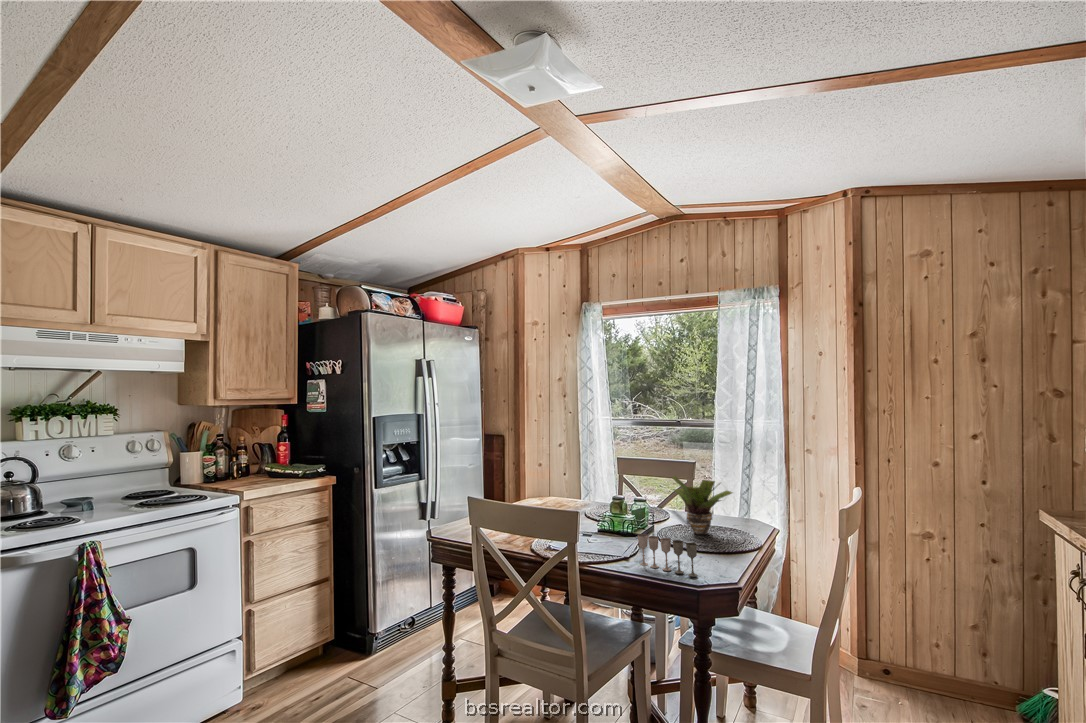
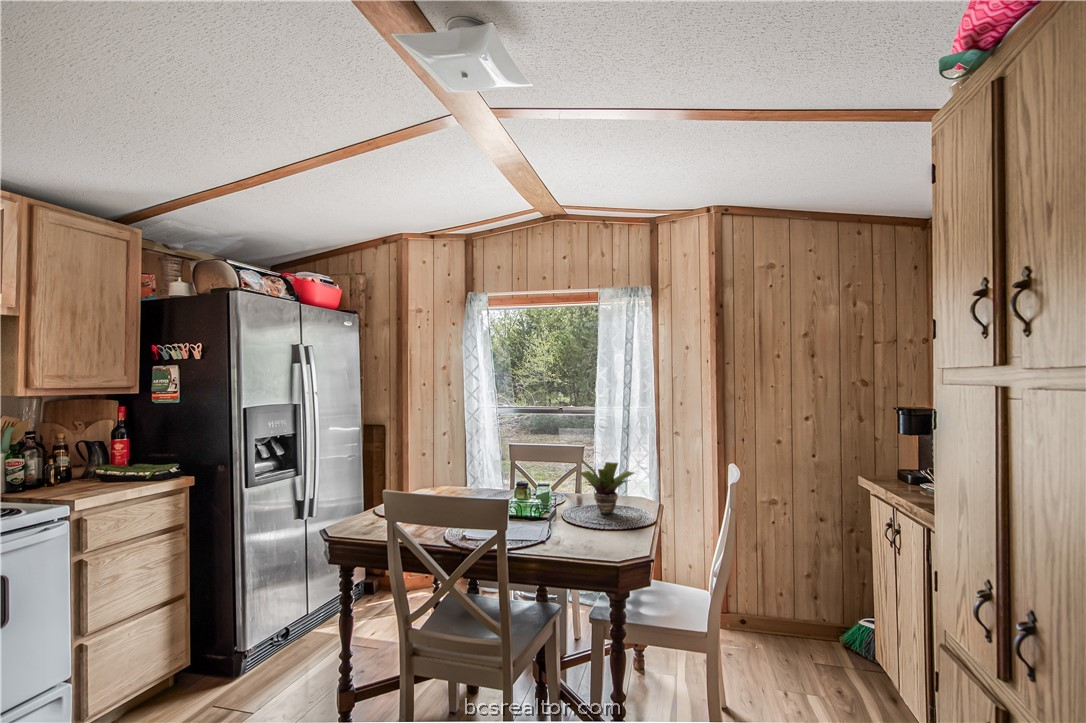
wine glass: present [638,534,698,577] -> none [564,517,626,554]

